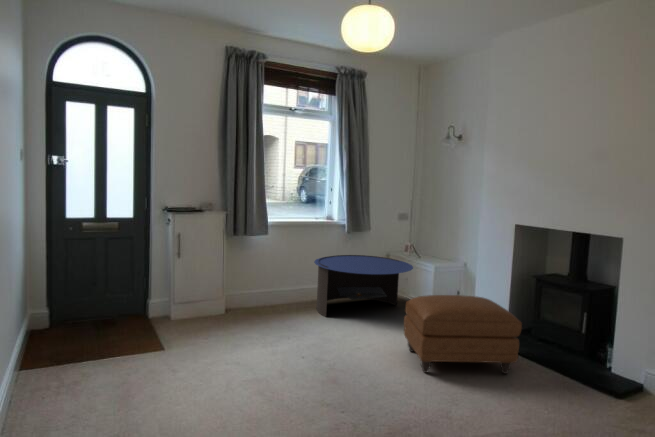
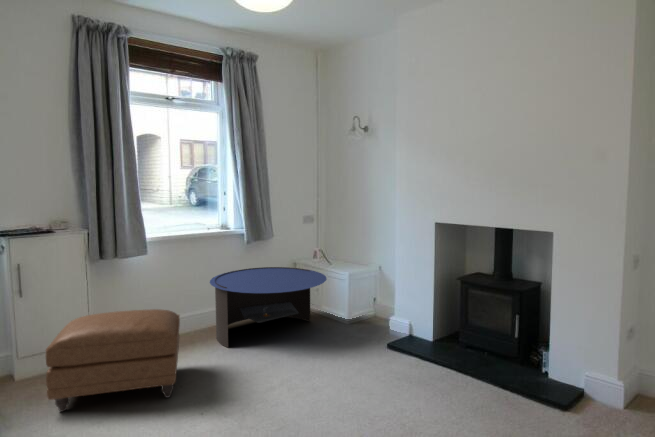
ottoman: present [404,295,522,374] -> present [46,309,180,411]

